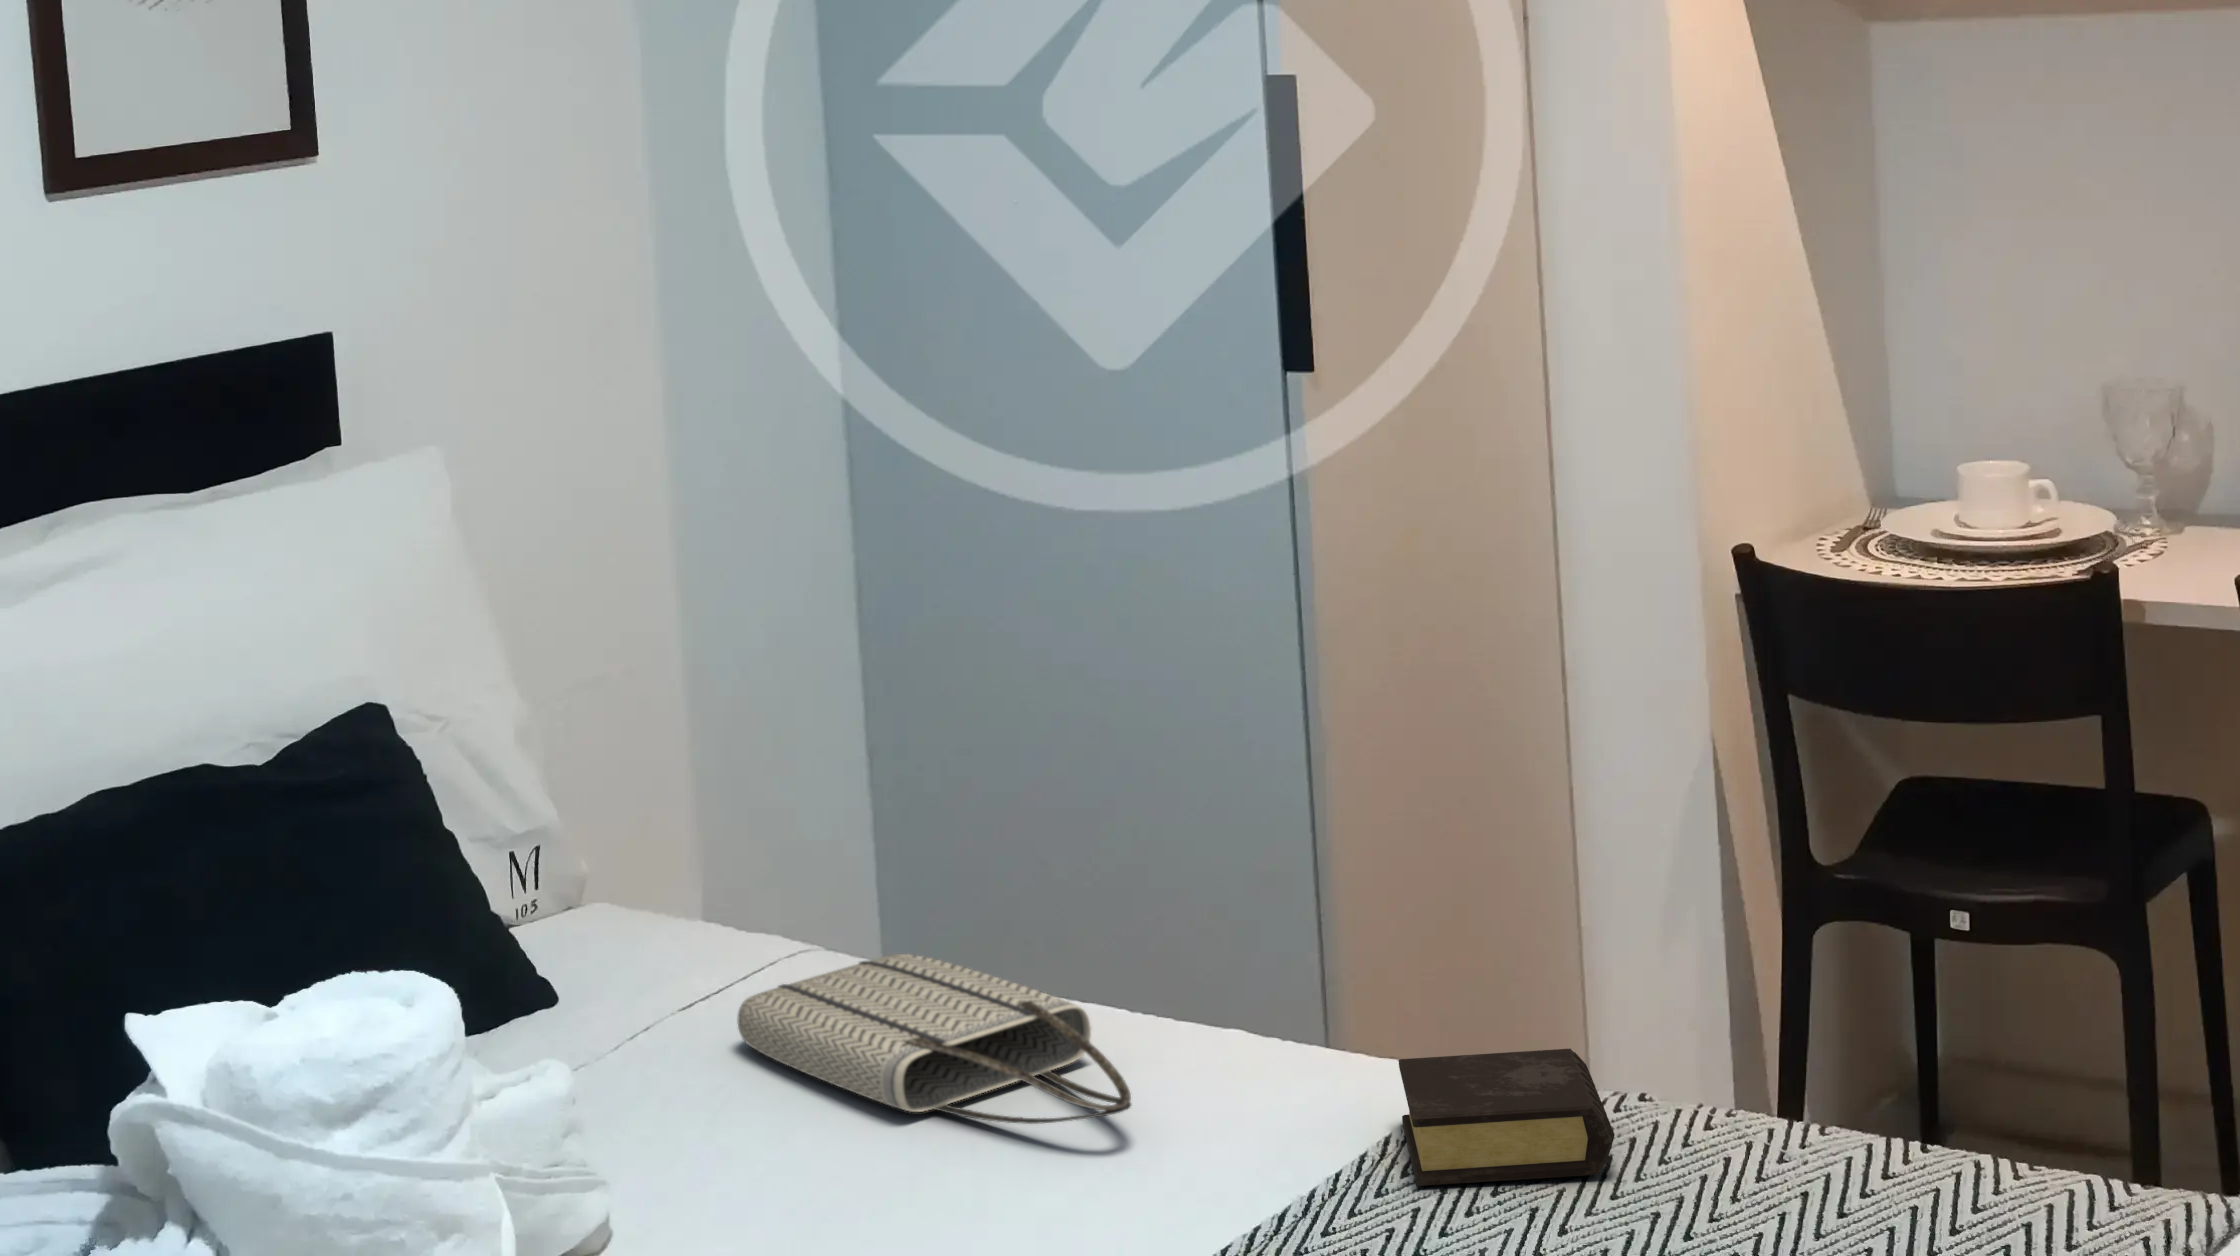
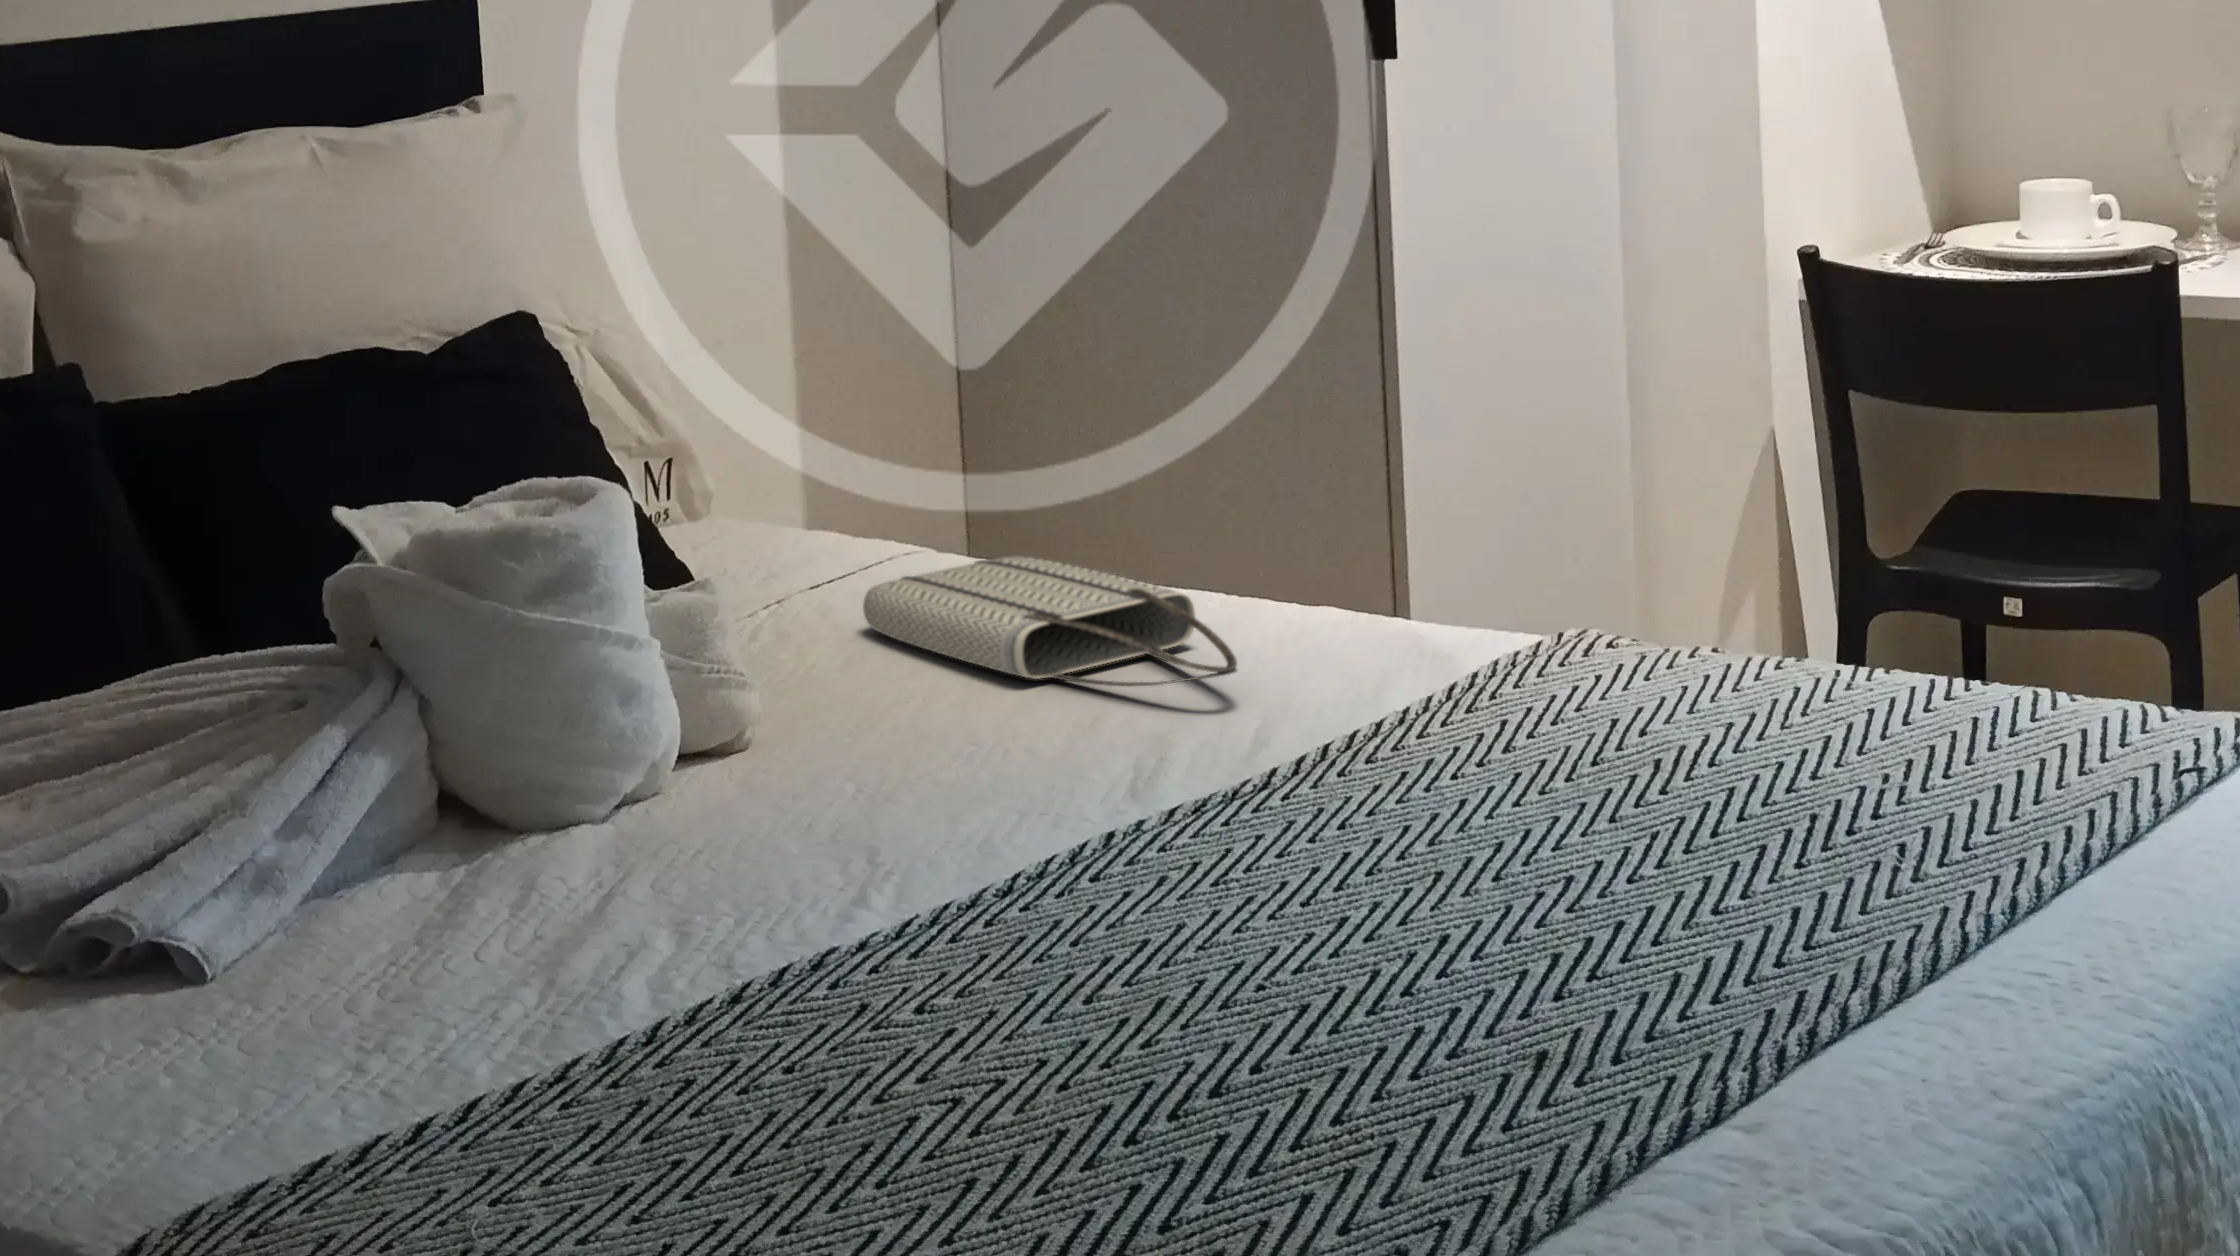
book: present [1399,1049,1615,1186] -> none [1489,629,1695,739]

